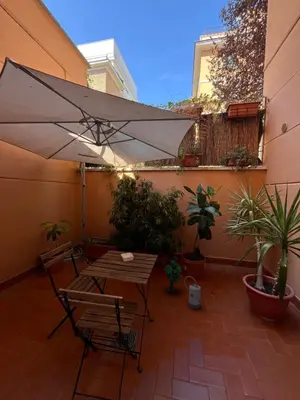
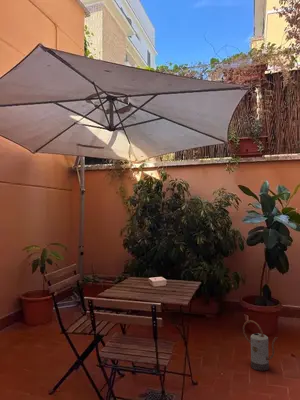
decorative plant: present [163,256,182,293] -> none [207,293,241,351]

